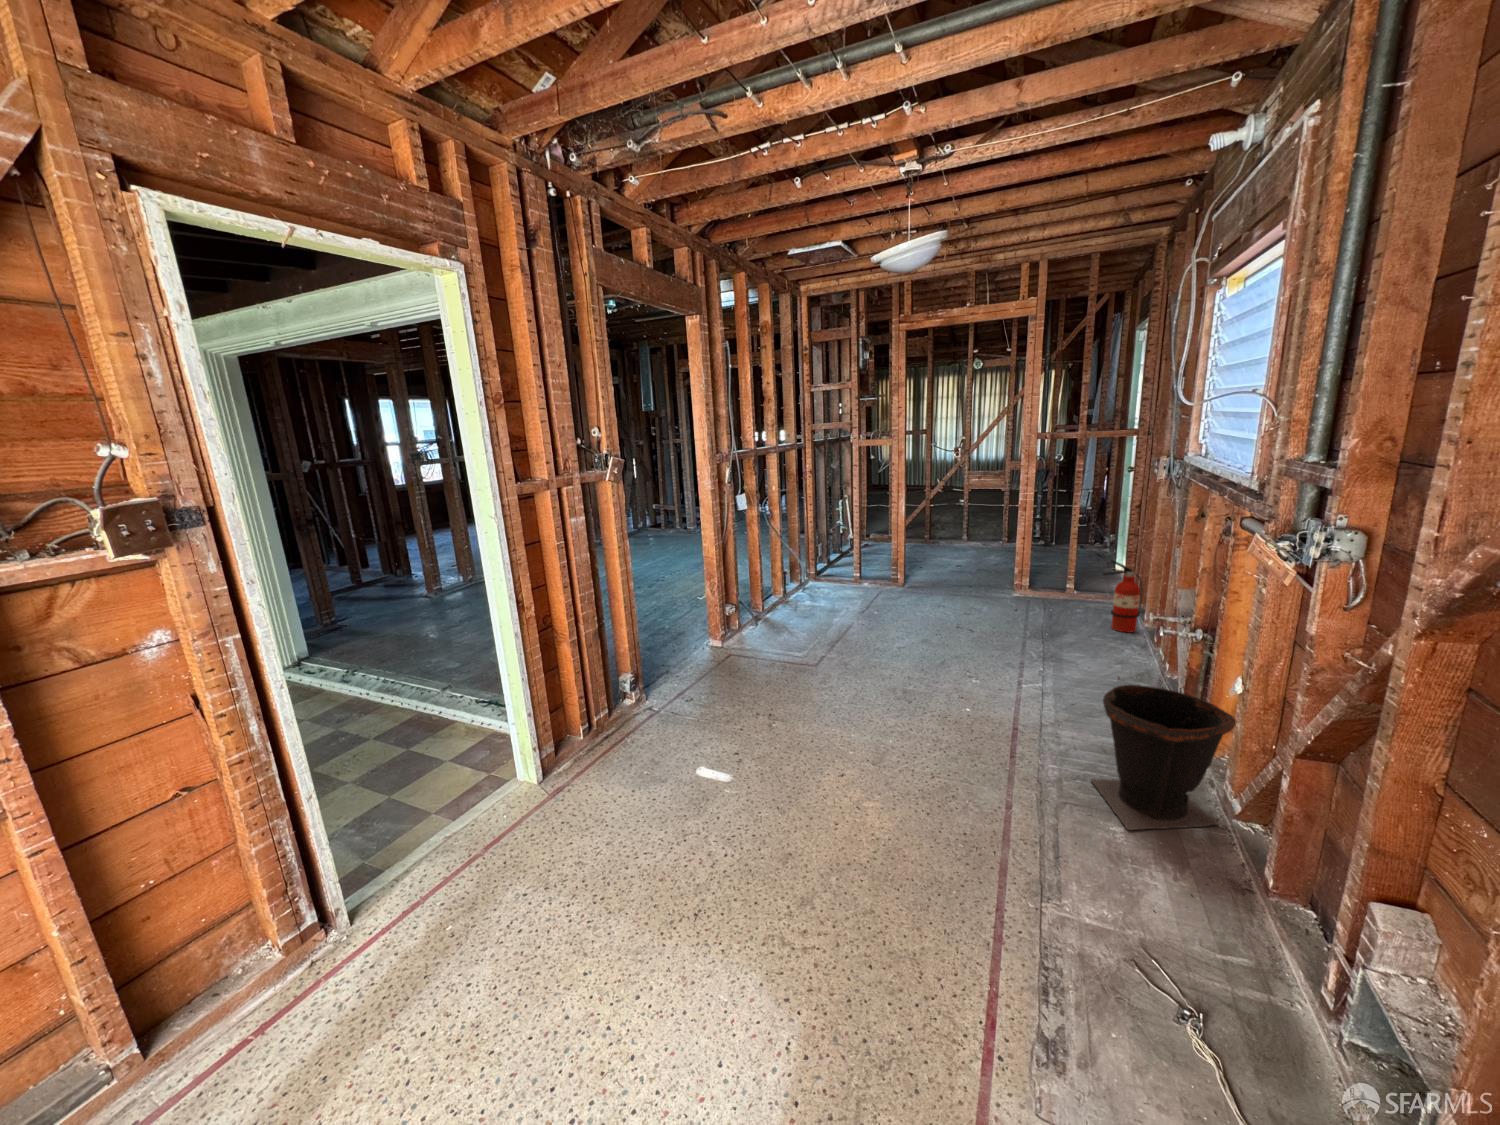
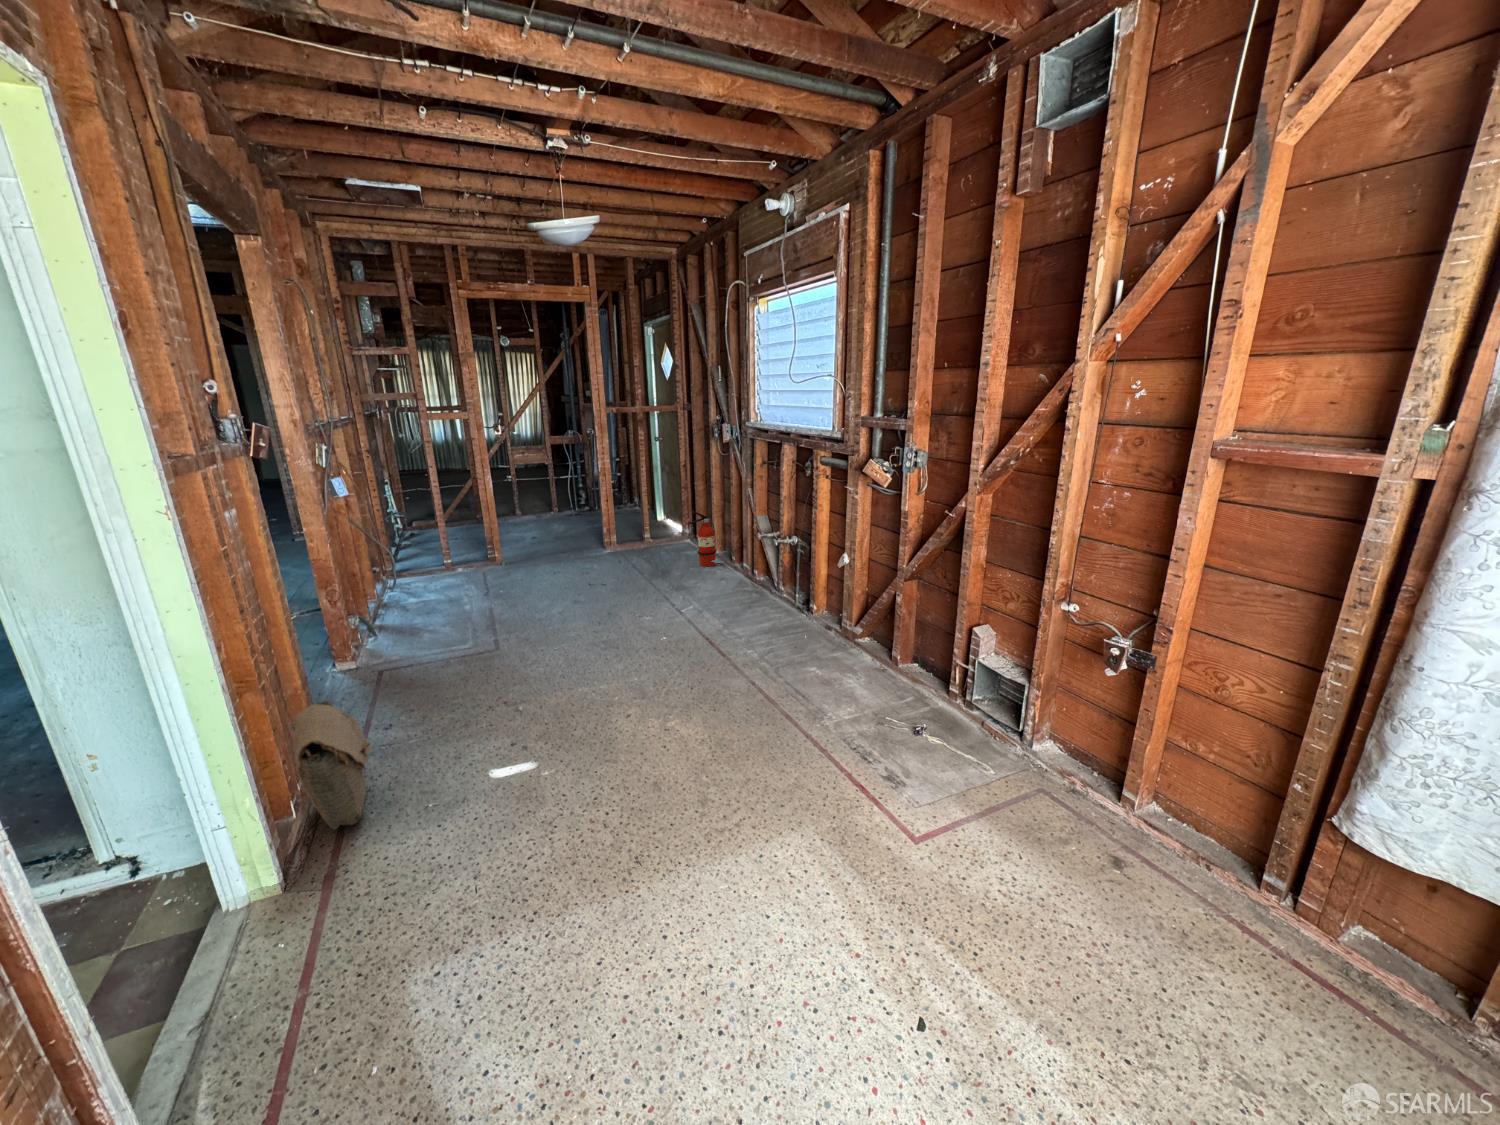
bag: none [582,657,647,752] -> present [293,701,371,829]
bucket: present [1091,677,1236,830] -> none [781,576,853,670]

